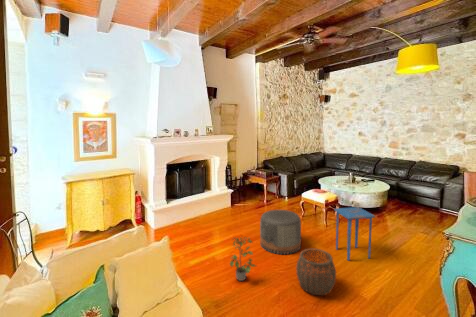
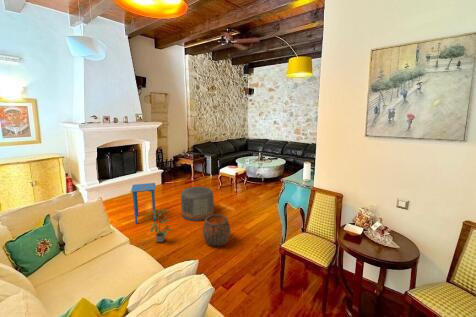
side table: present [334,207,375,260] -> present [131,183,156,224]

